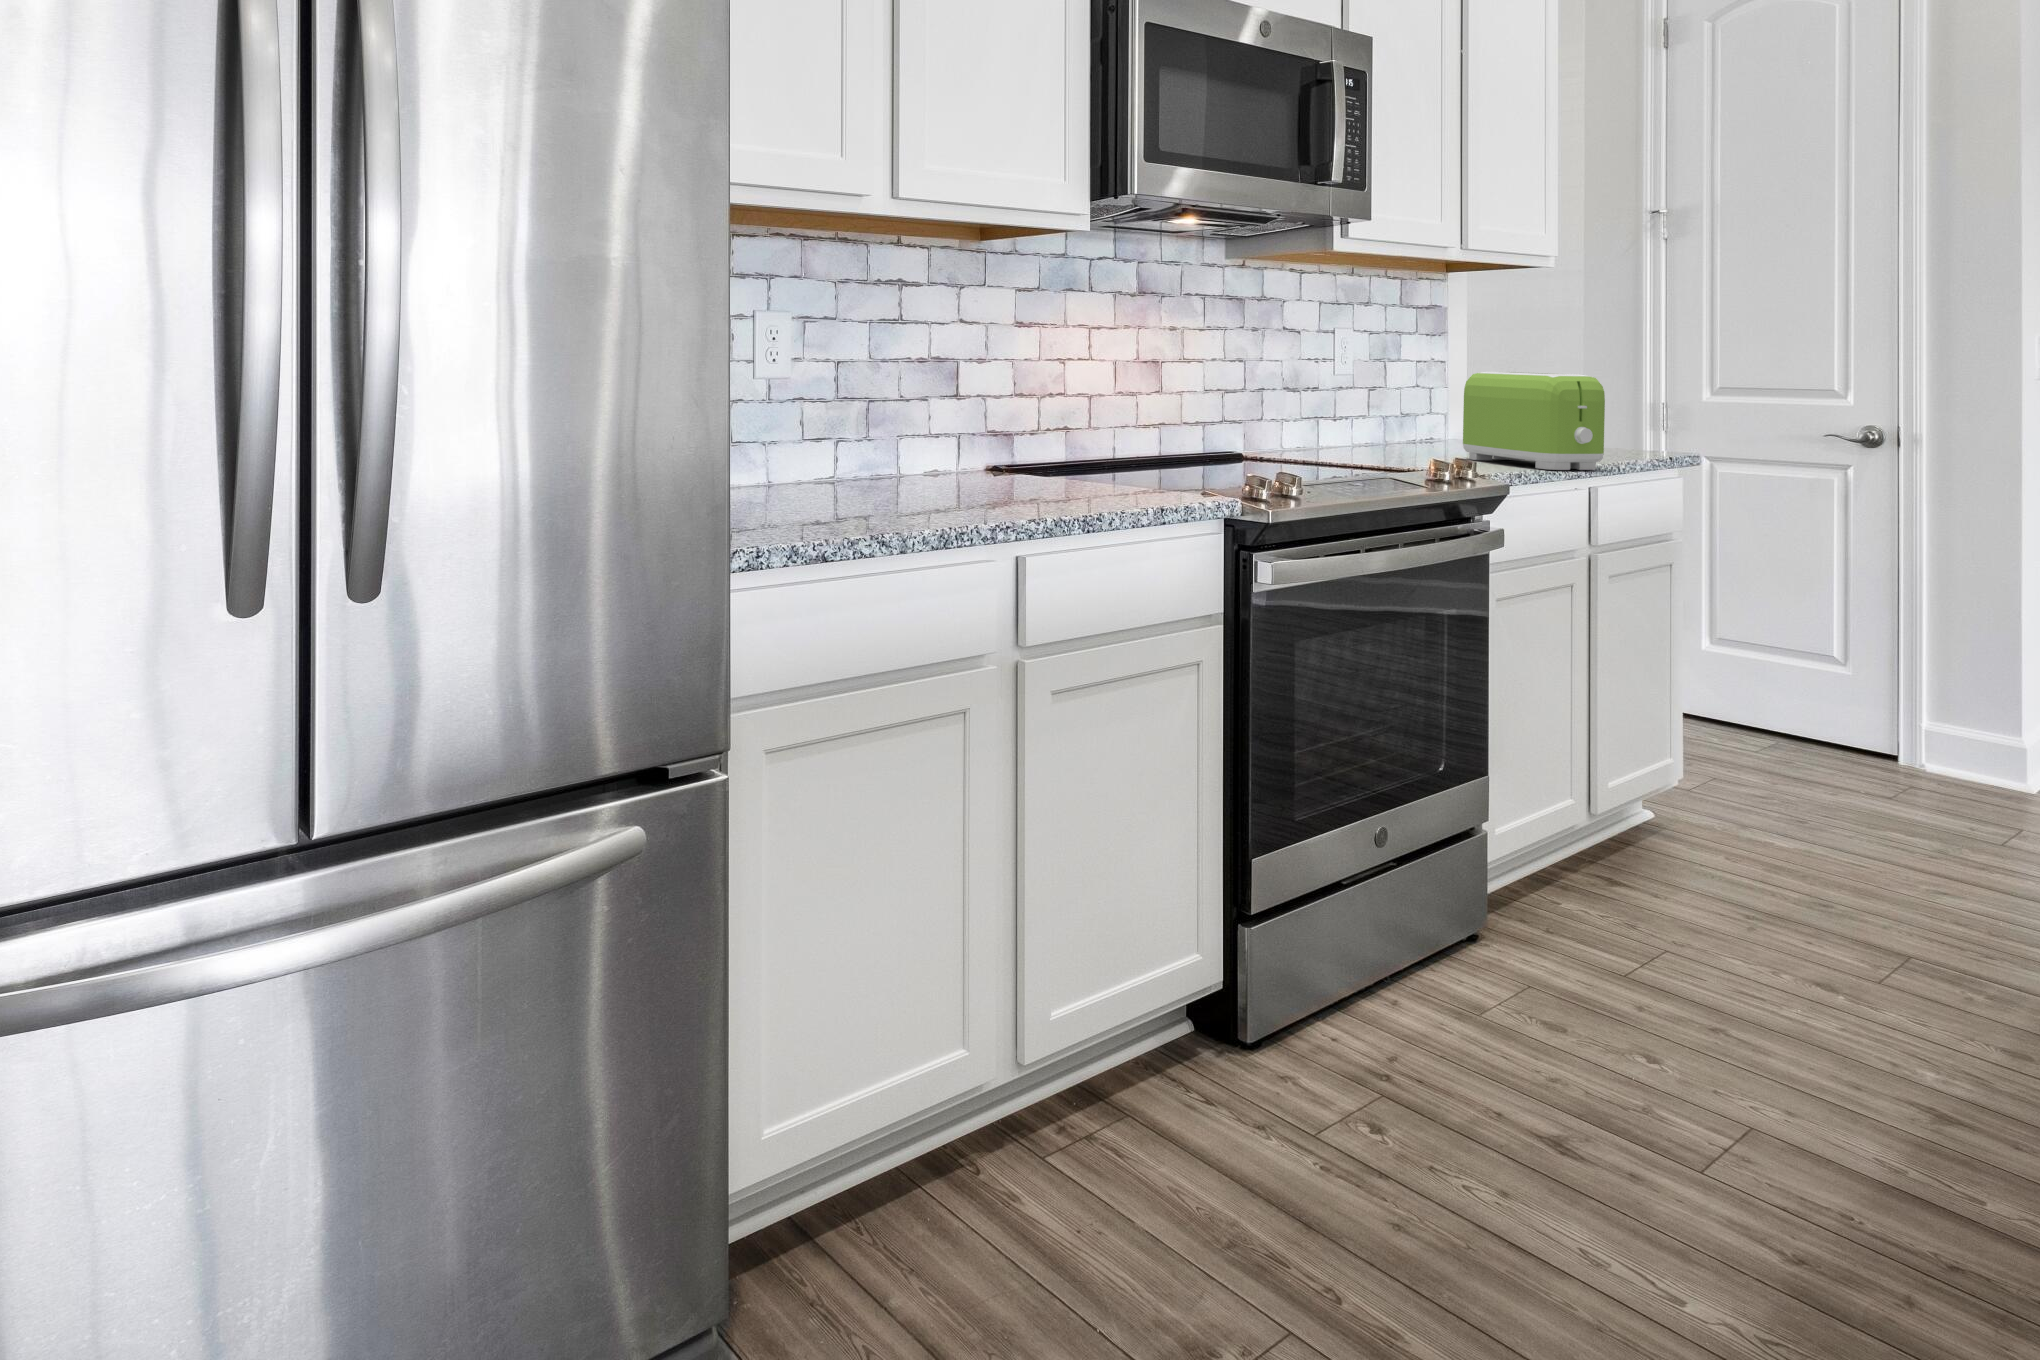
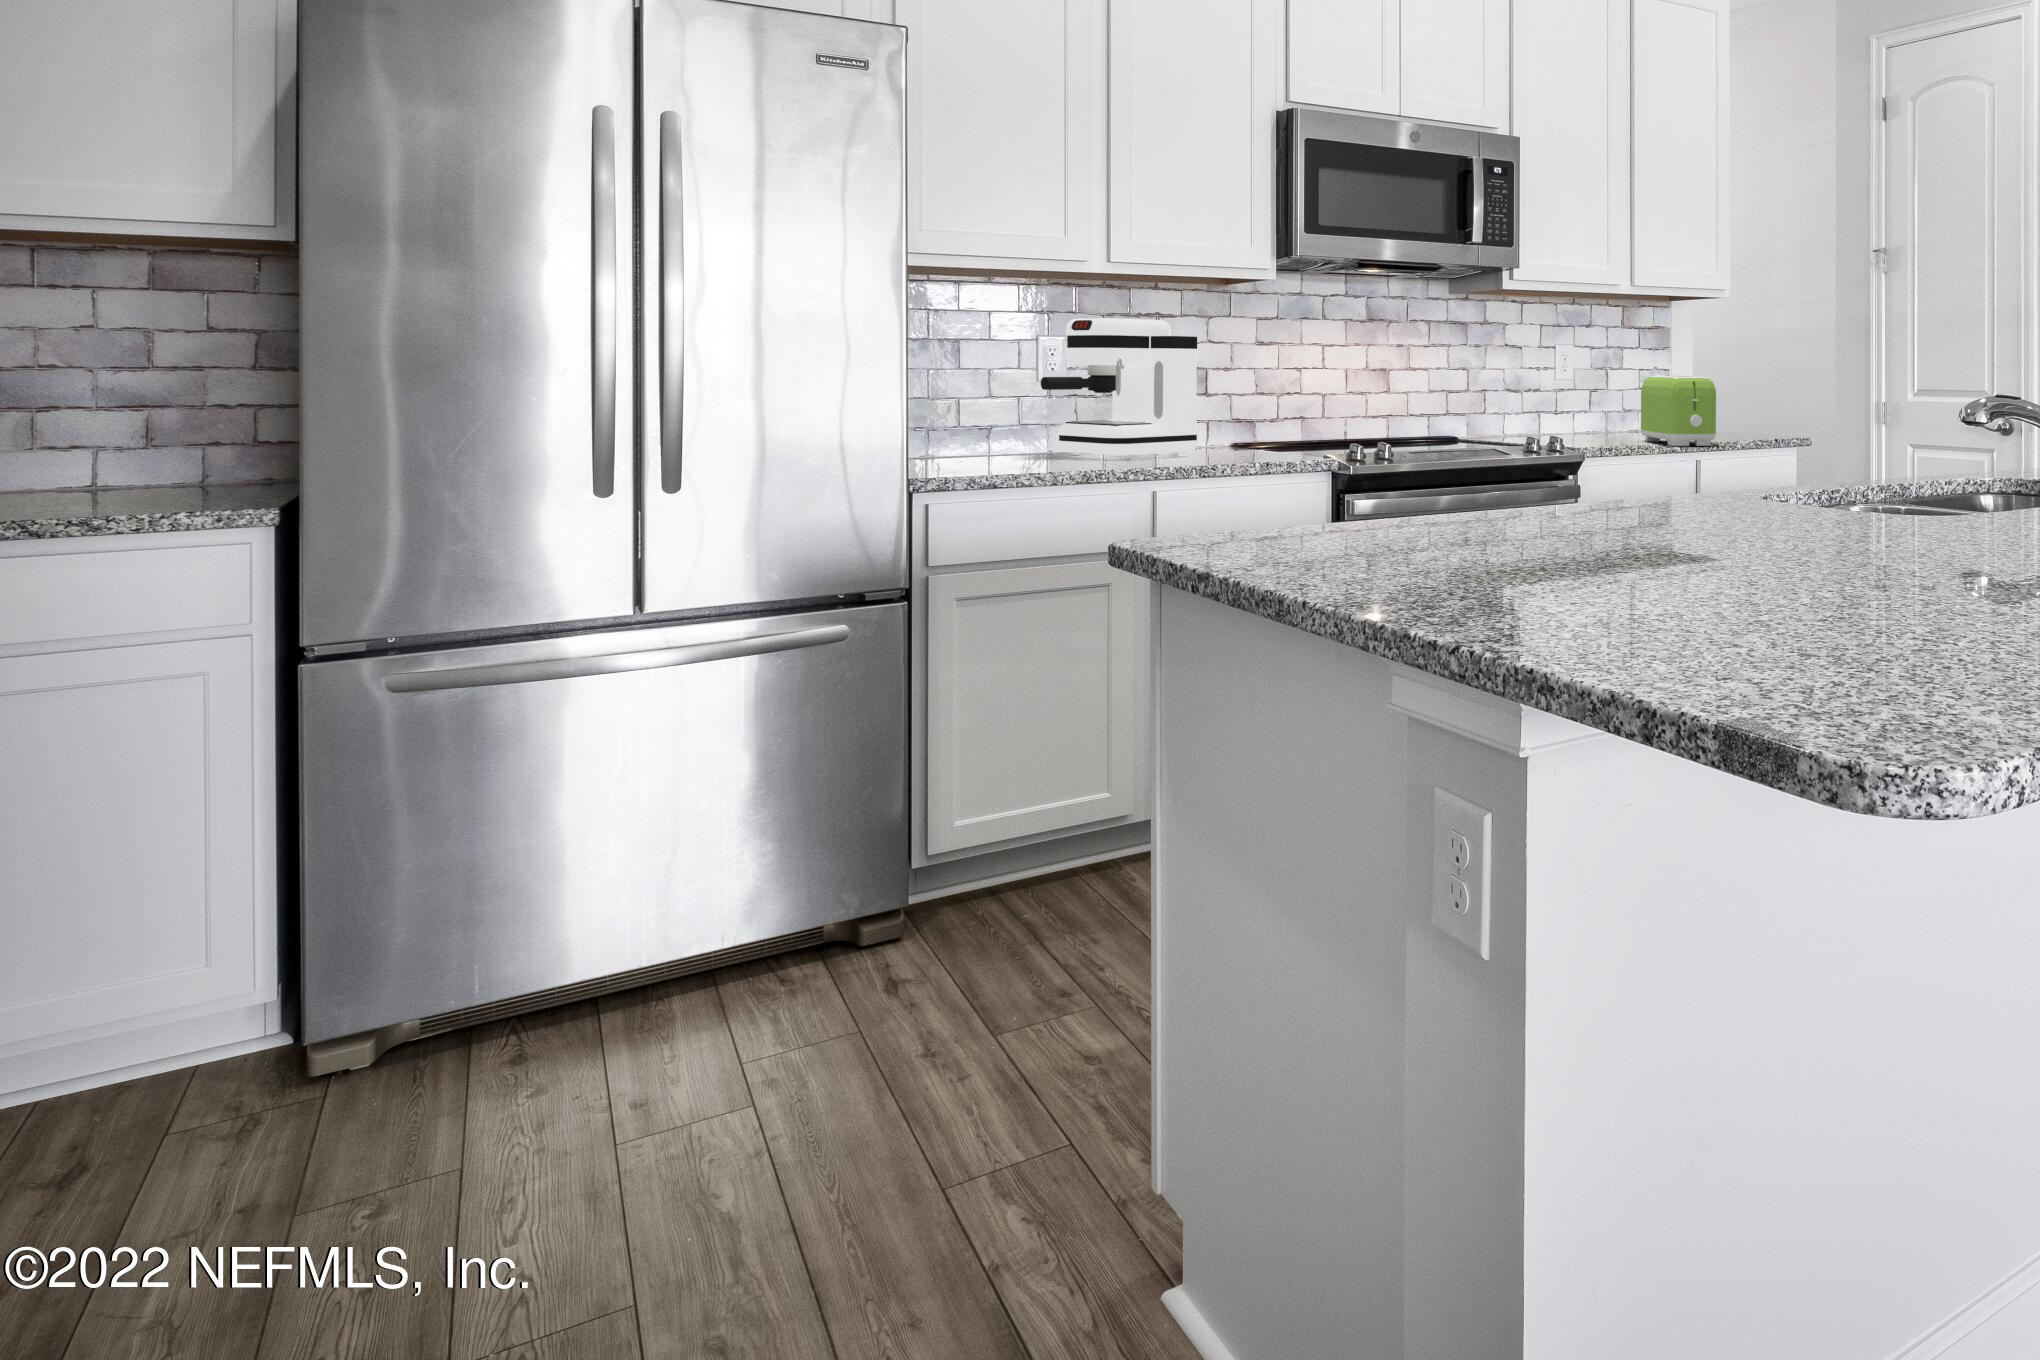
coffee maker: none [796,284,1006,501] -> present [1041,318,1198,459]

